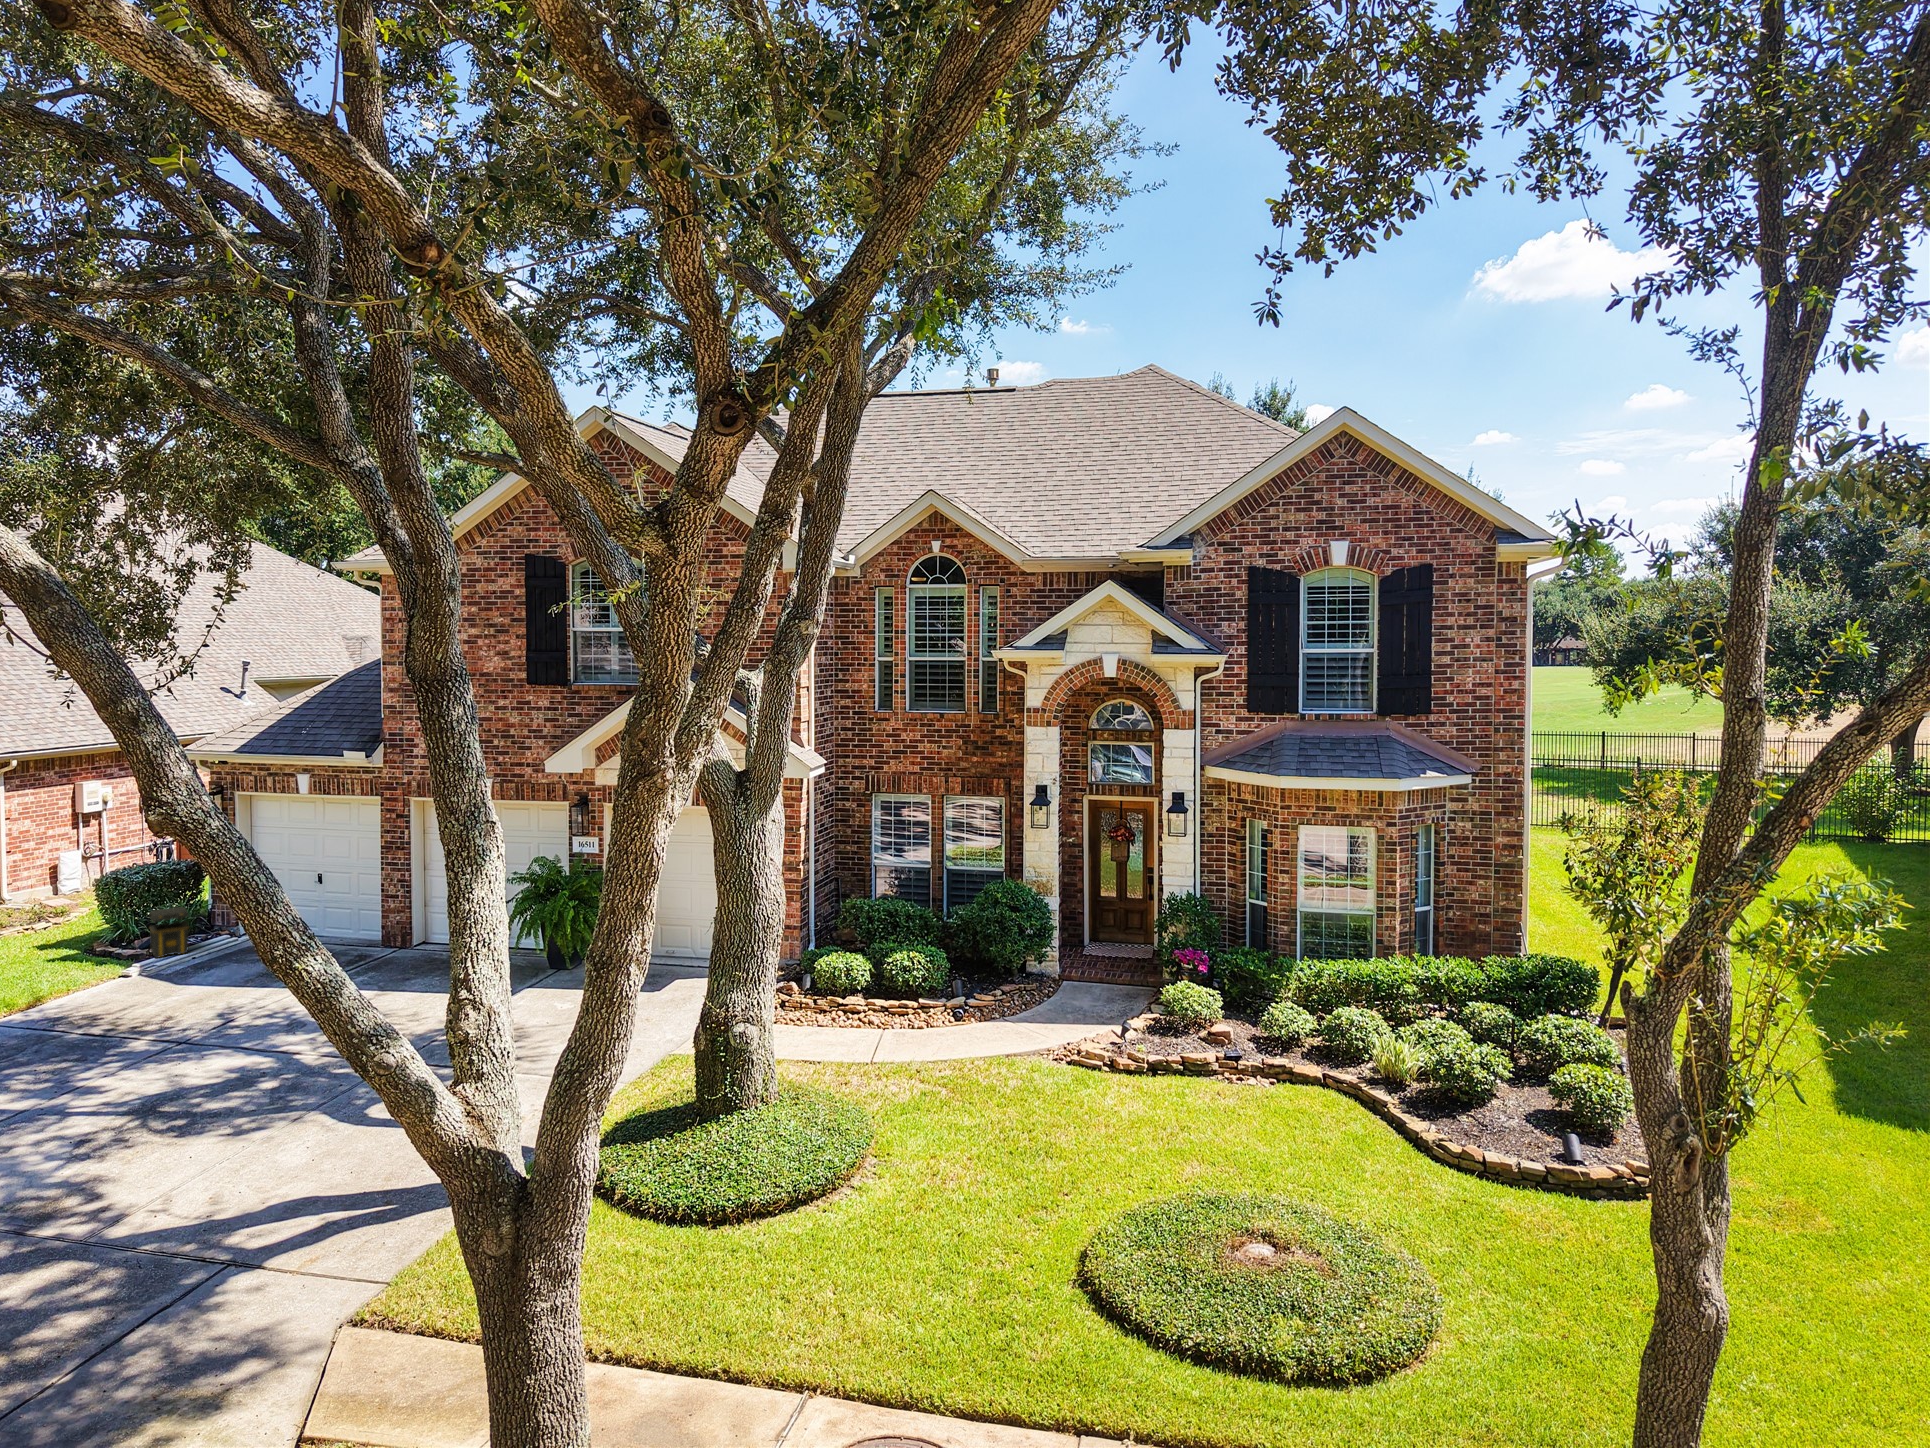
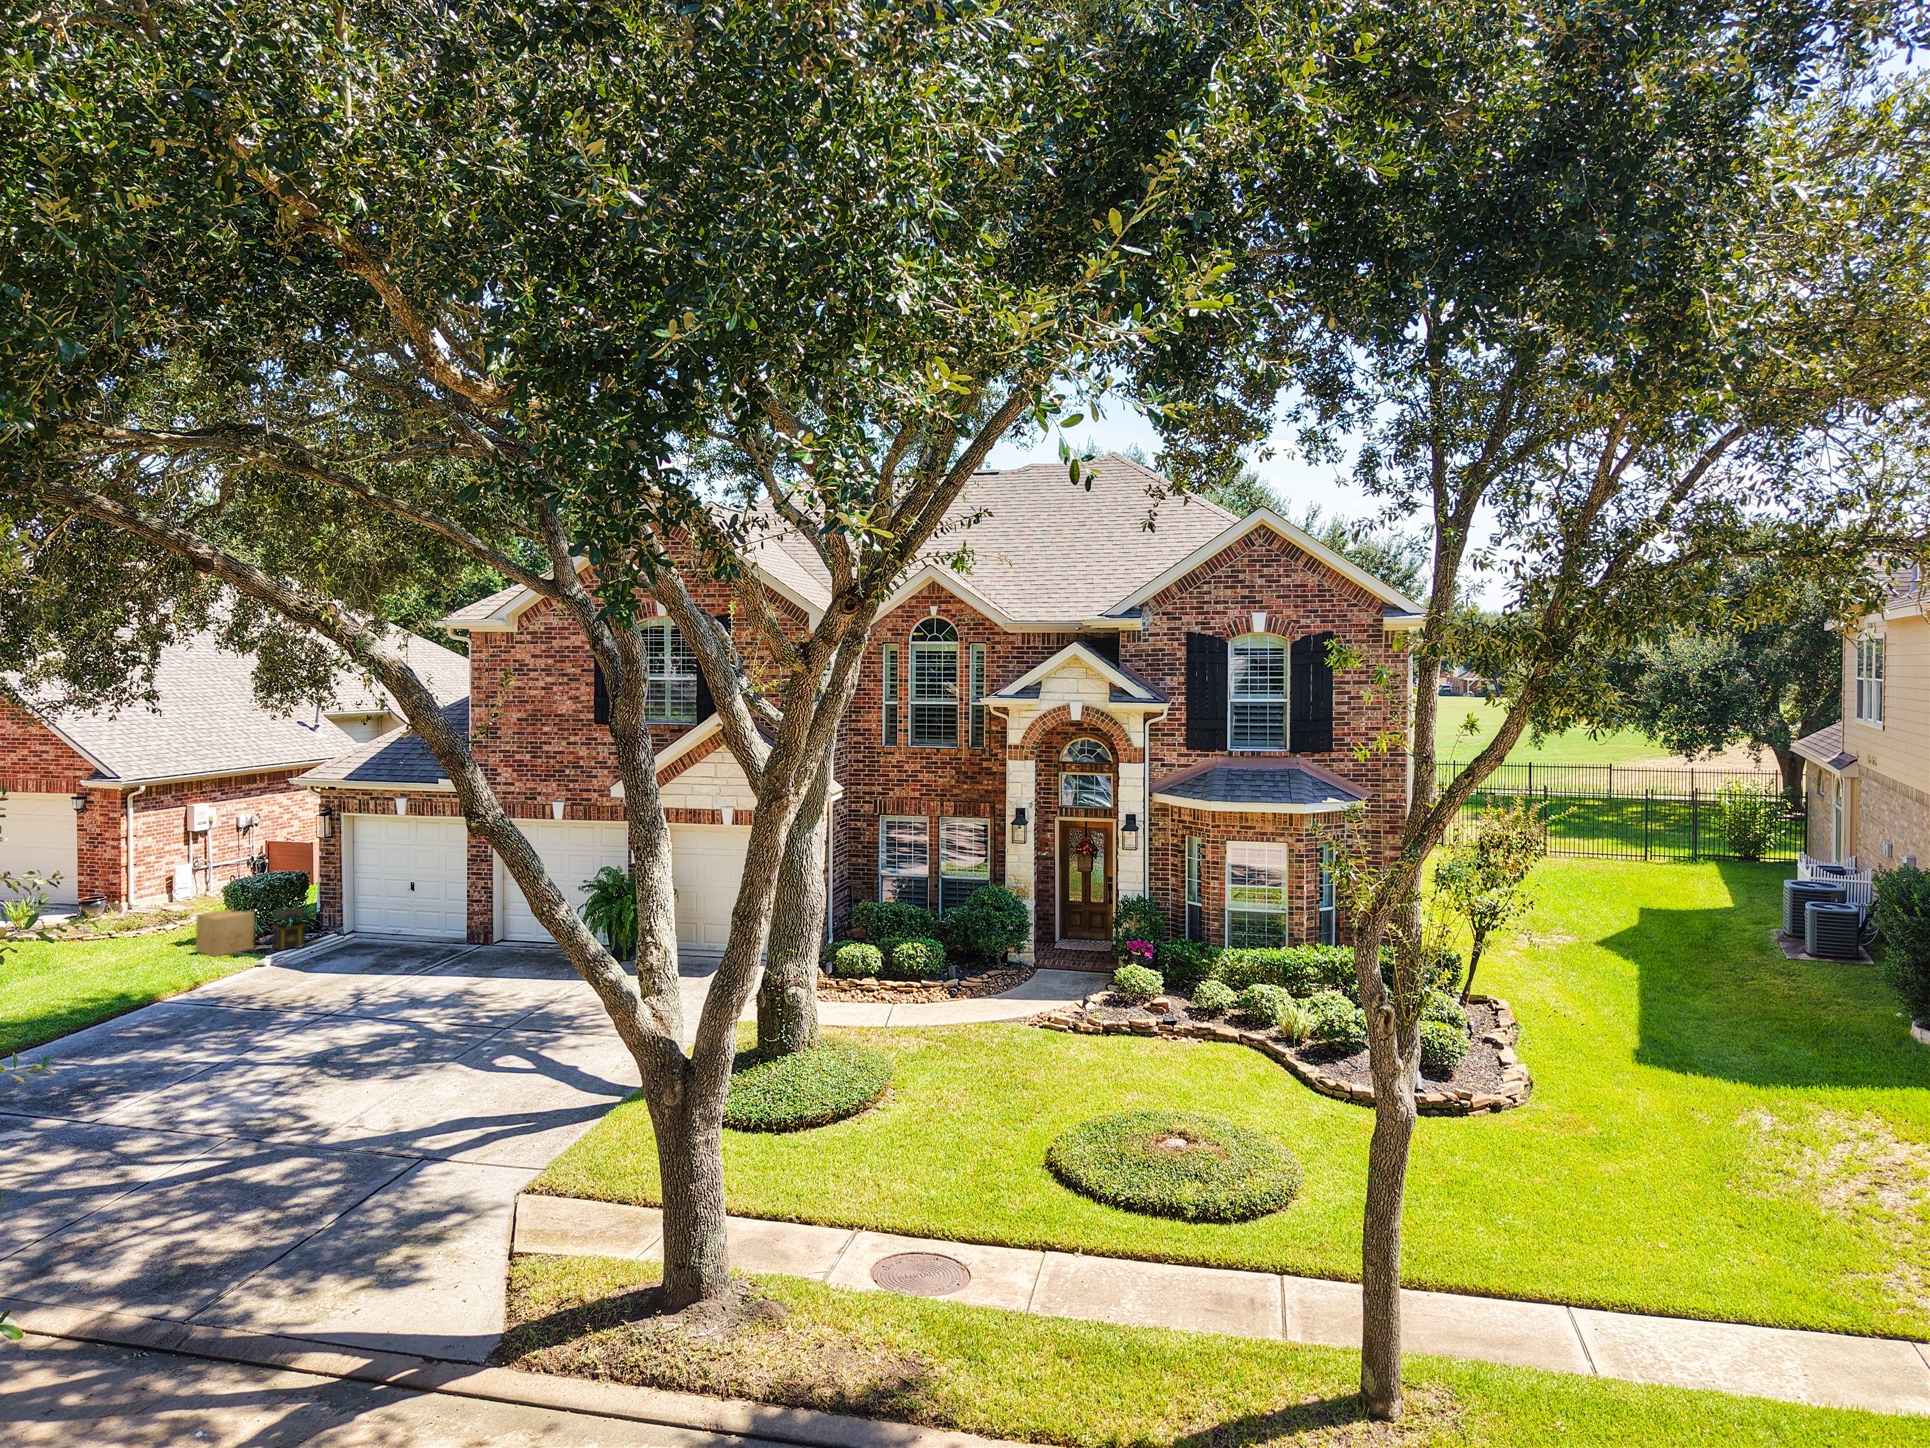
cardboard box: none [58,907,128,966] -> present [196,909,254,956]

